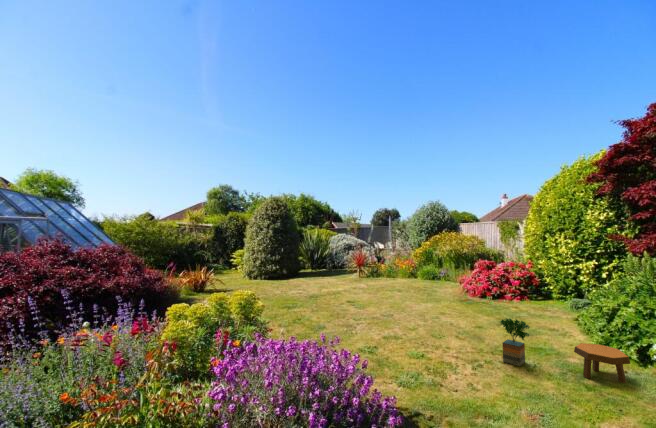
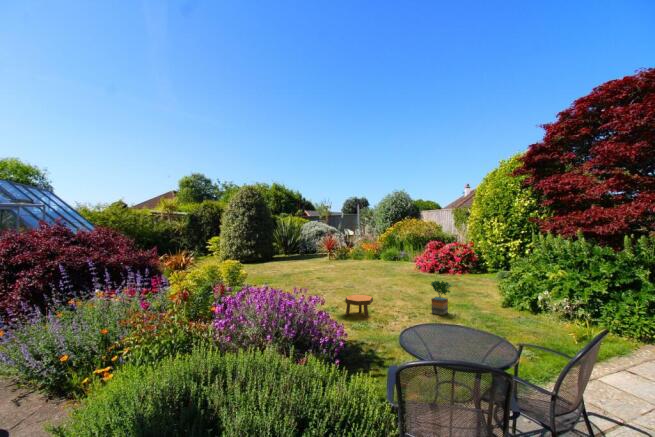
footstool: present [574,343,630,383] -> present [345,295,373,318]

